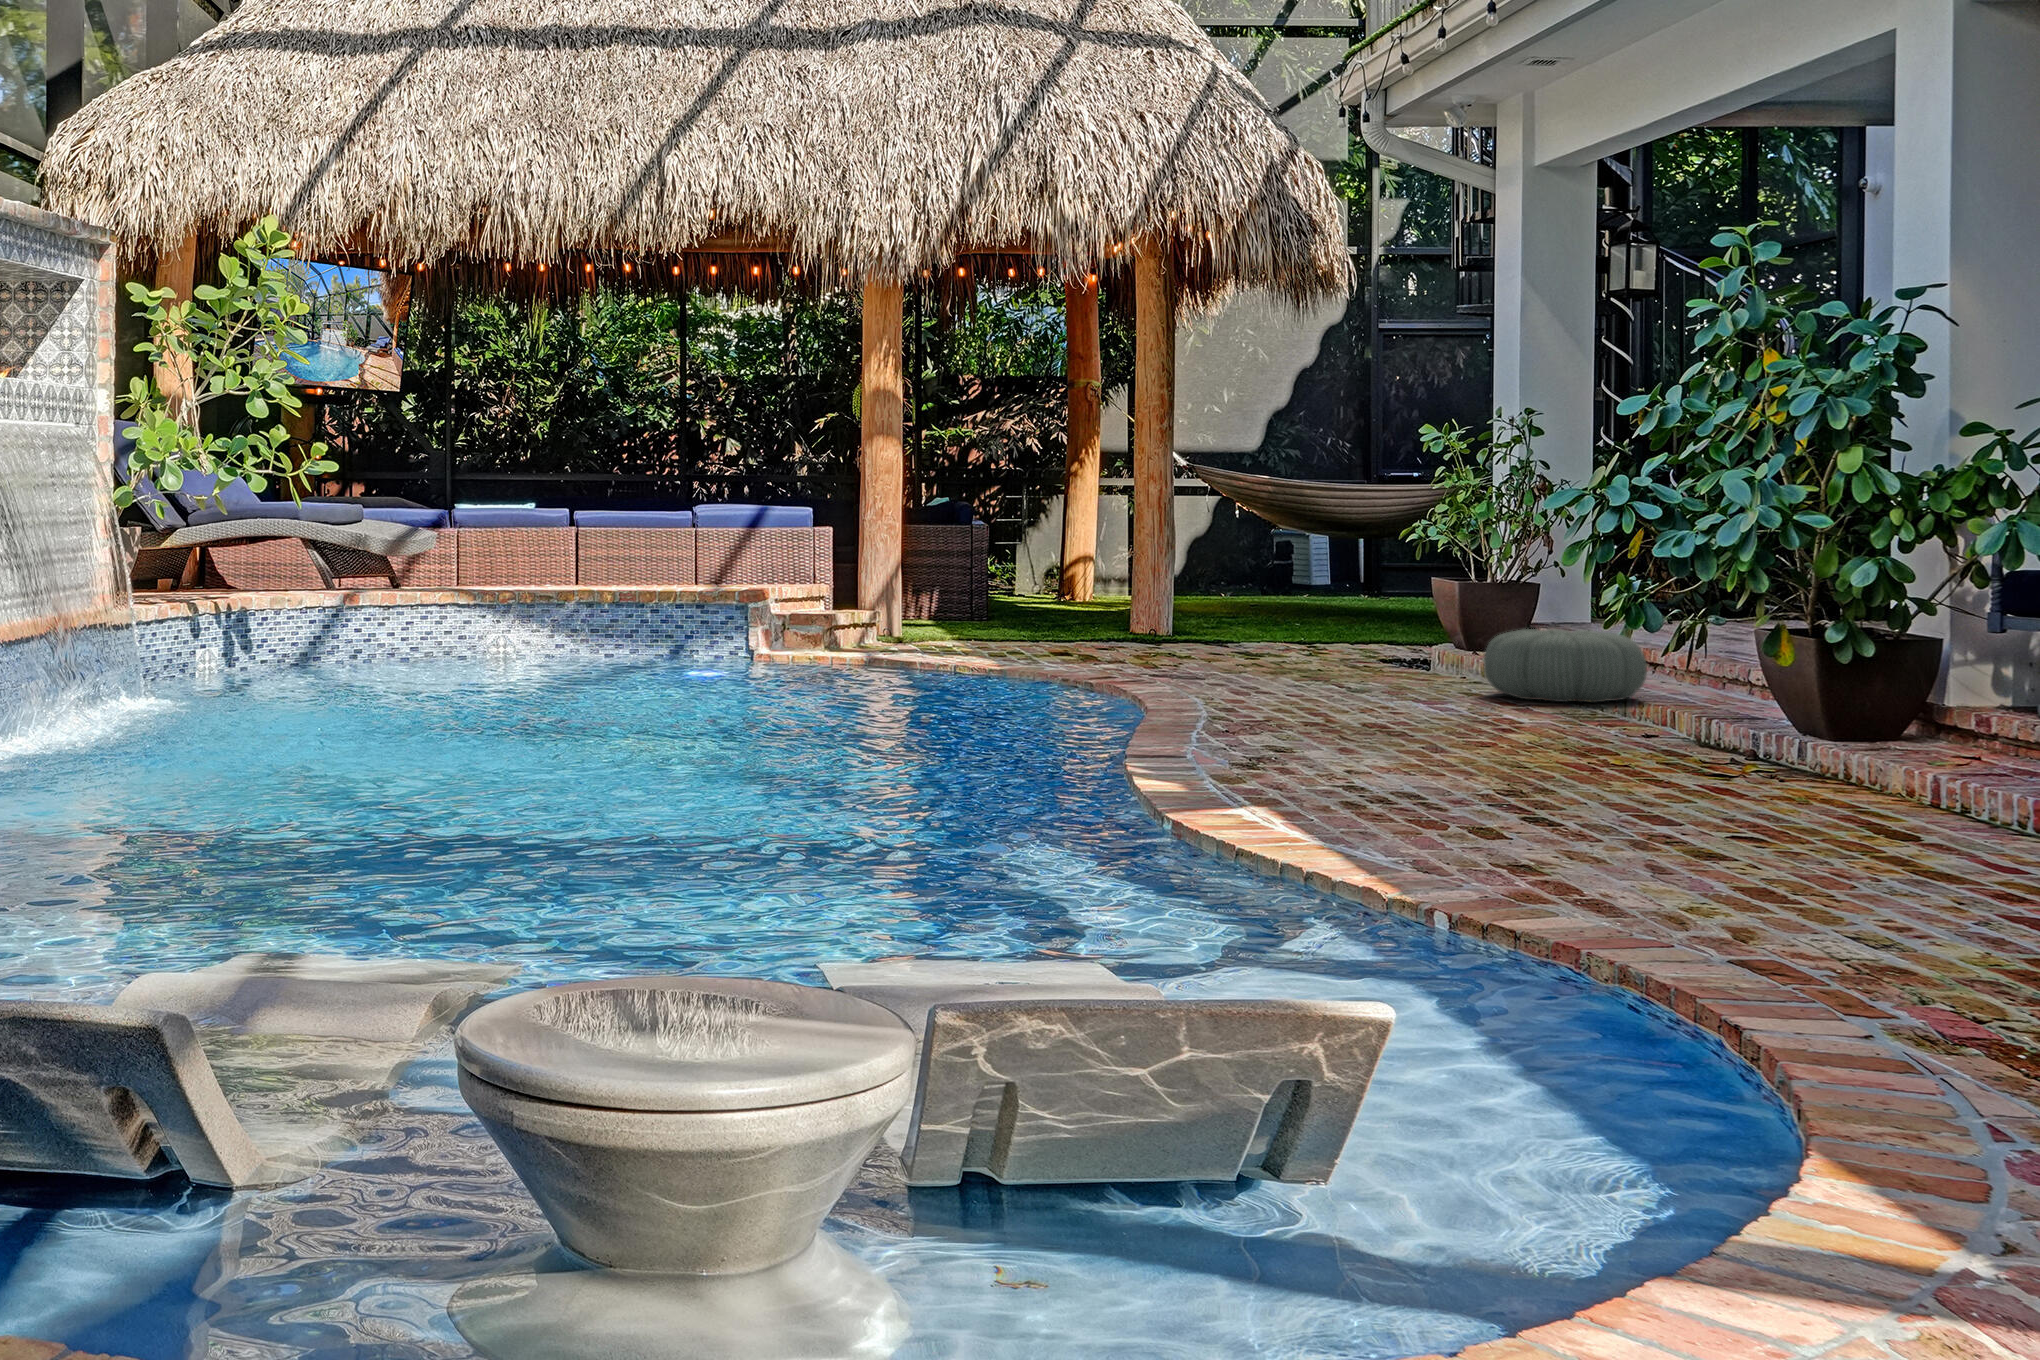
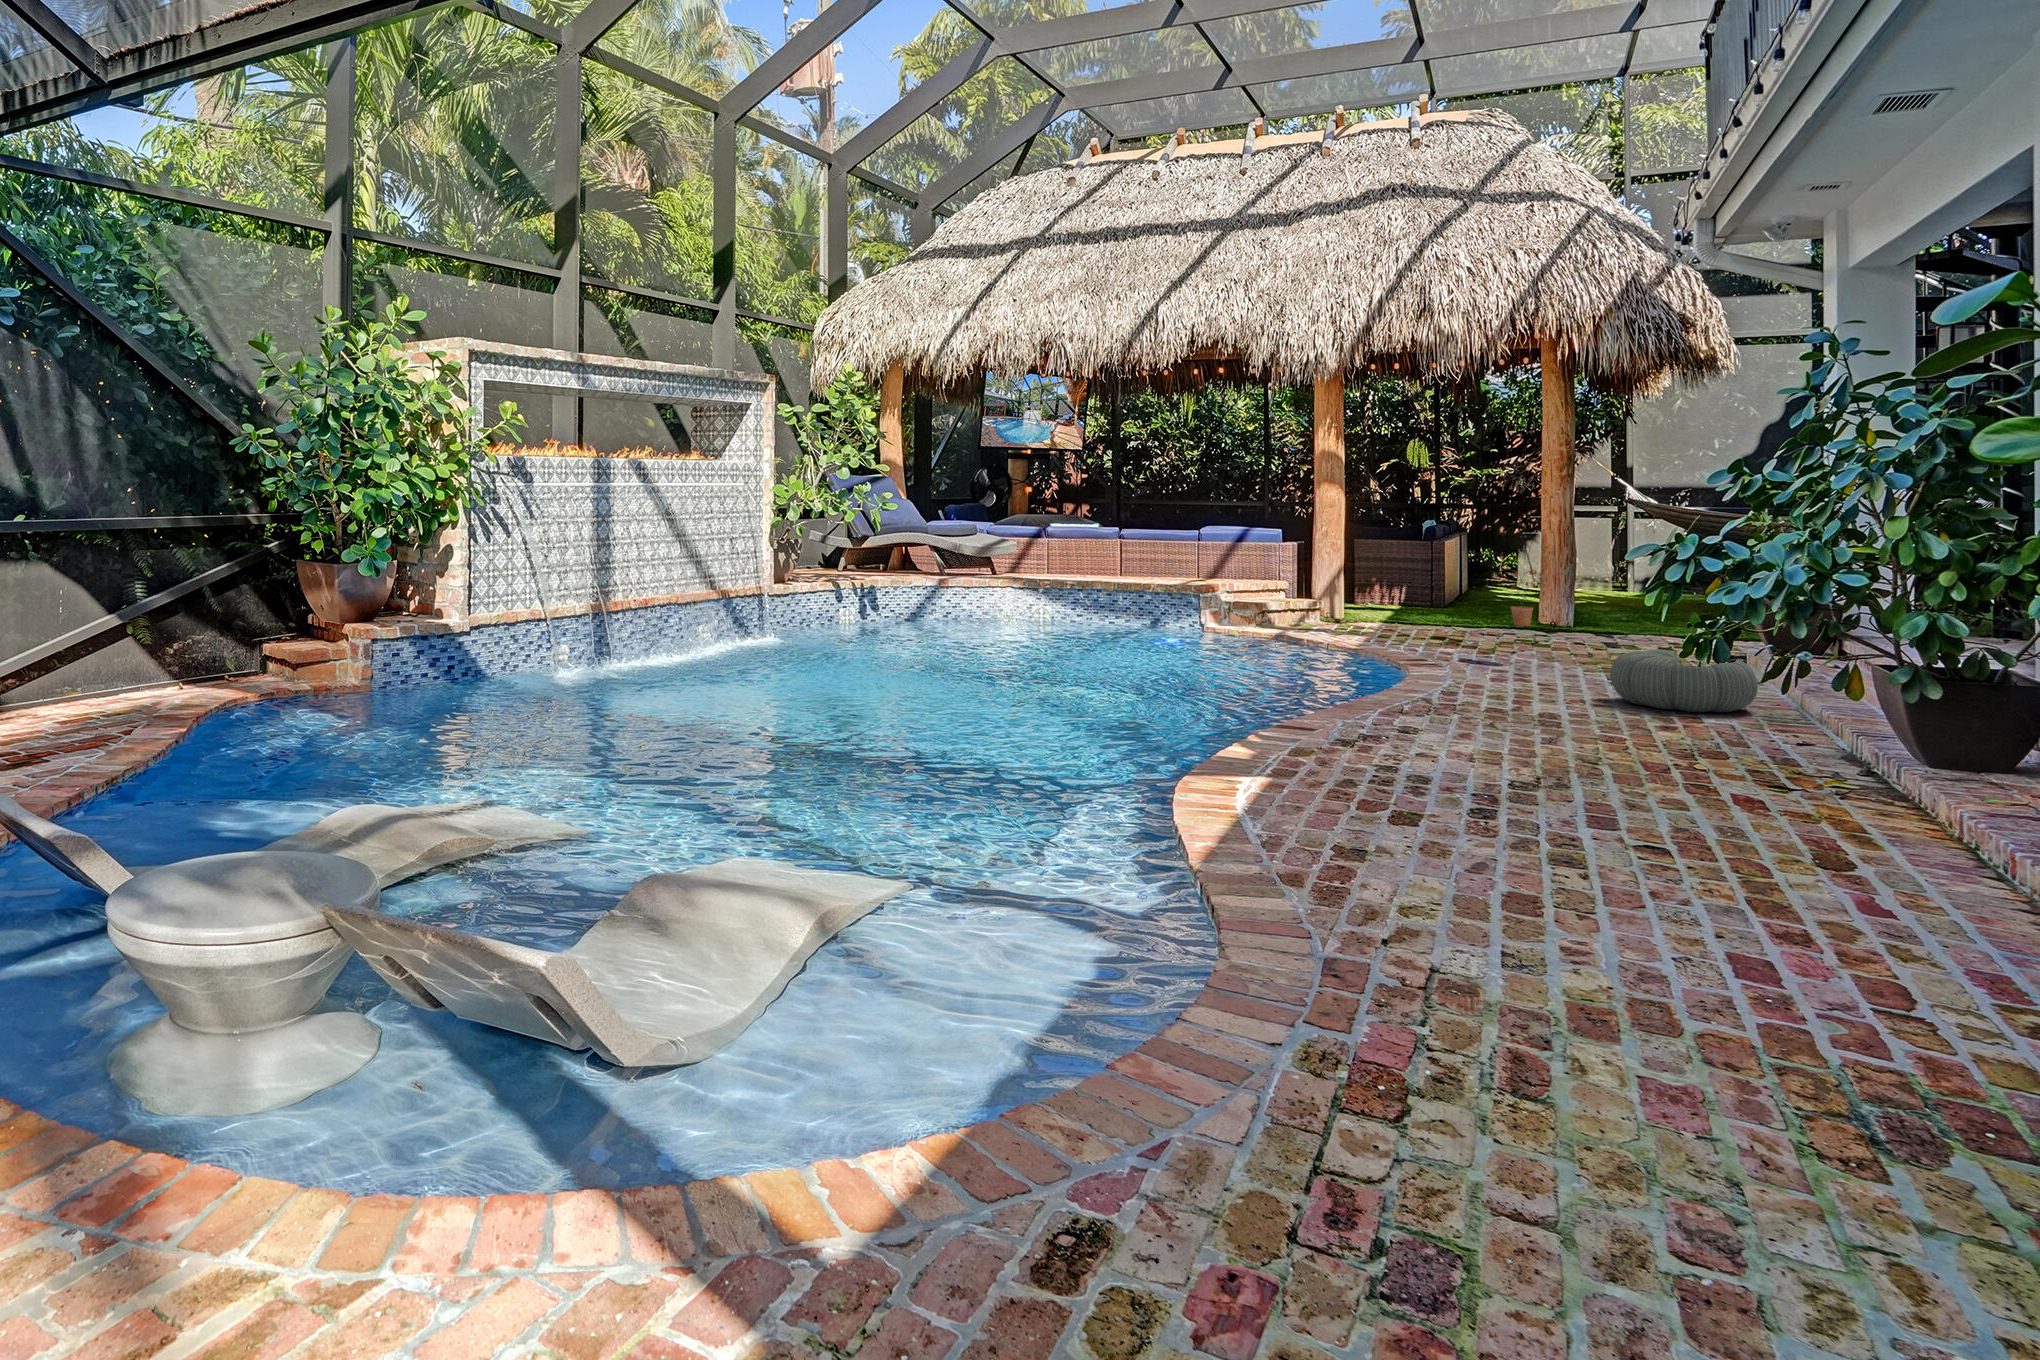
potted plant: none [1137,555,1174,633] -> present [1509,570,1537,626]

